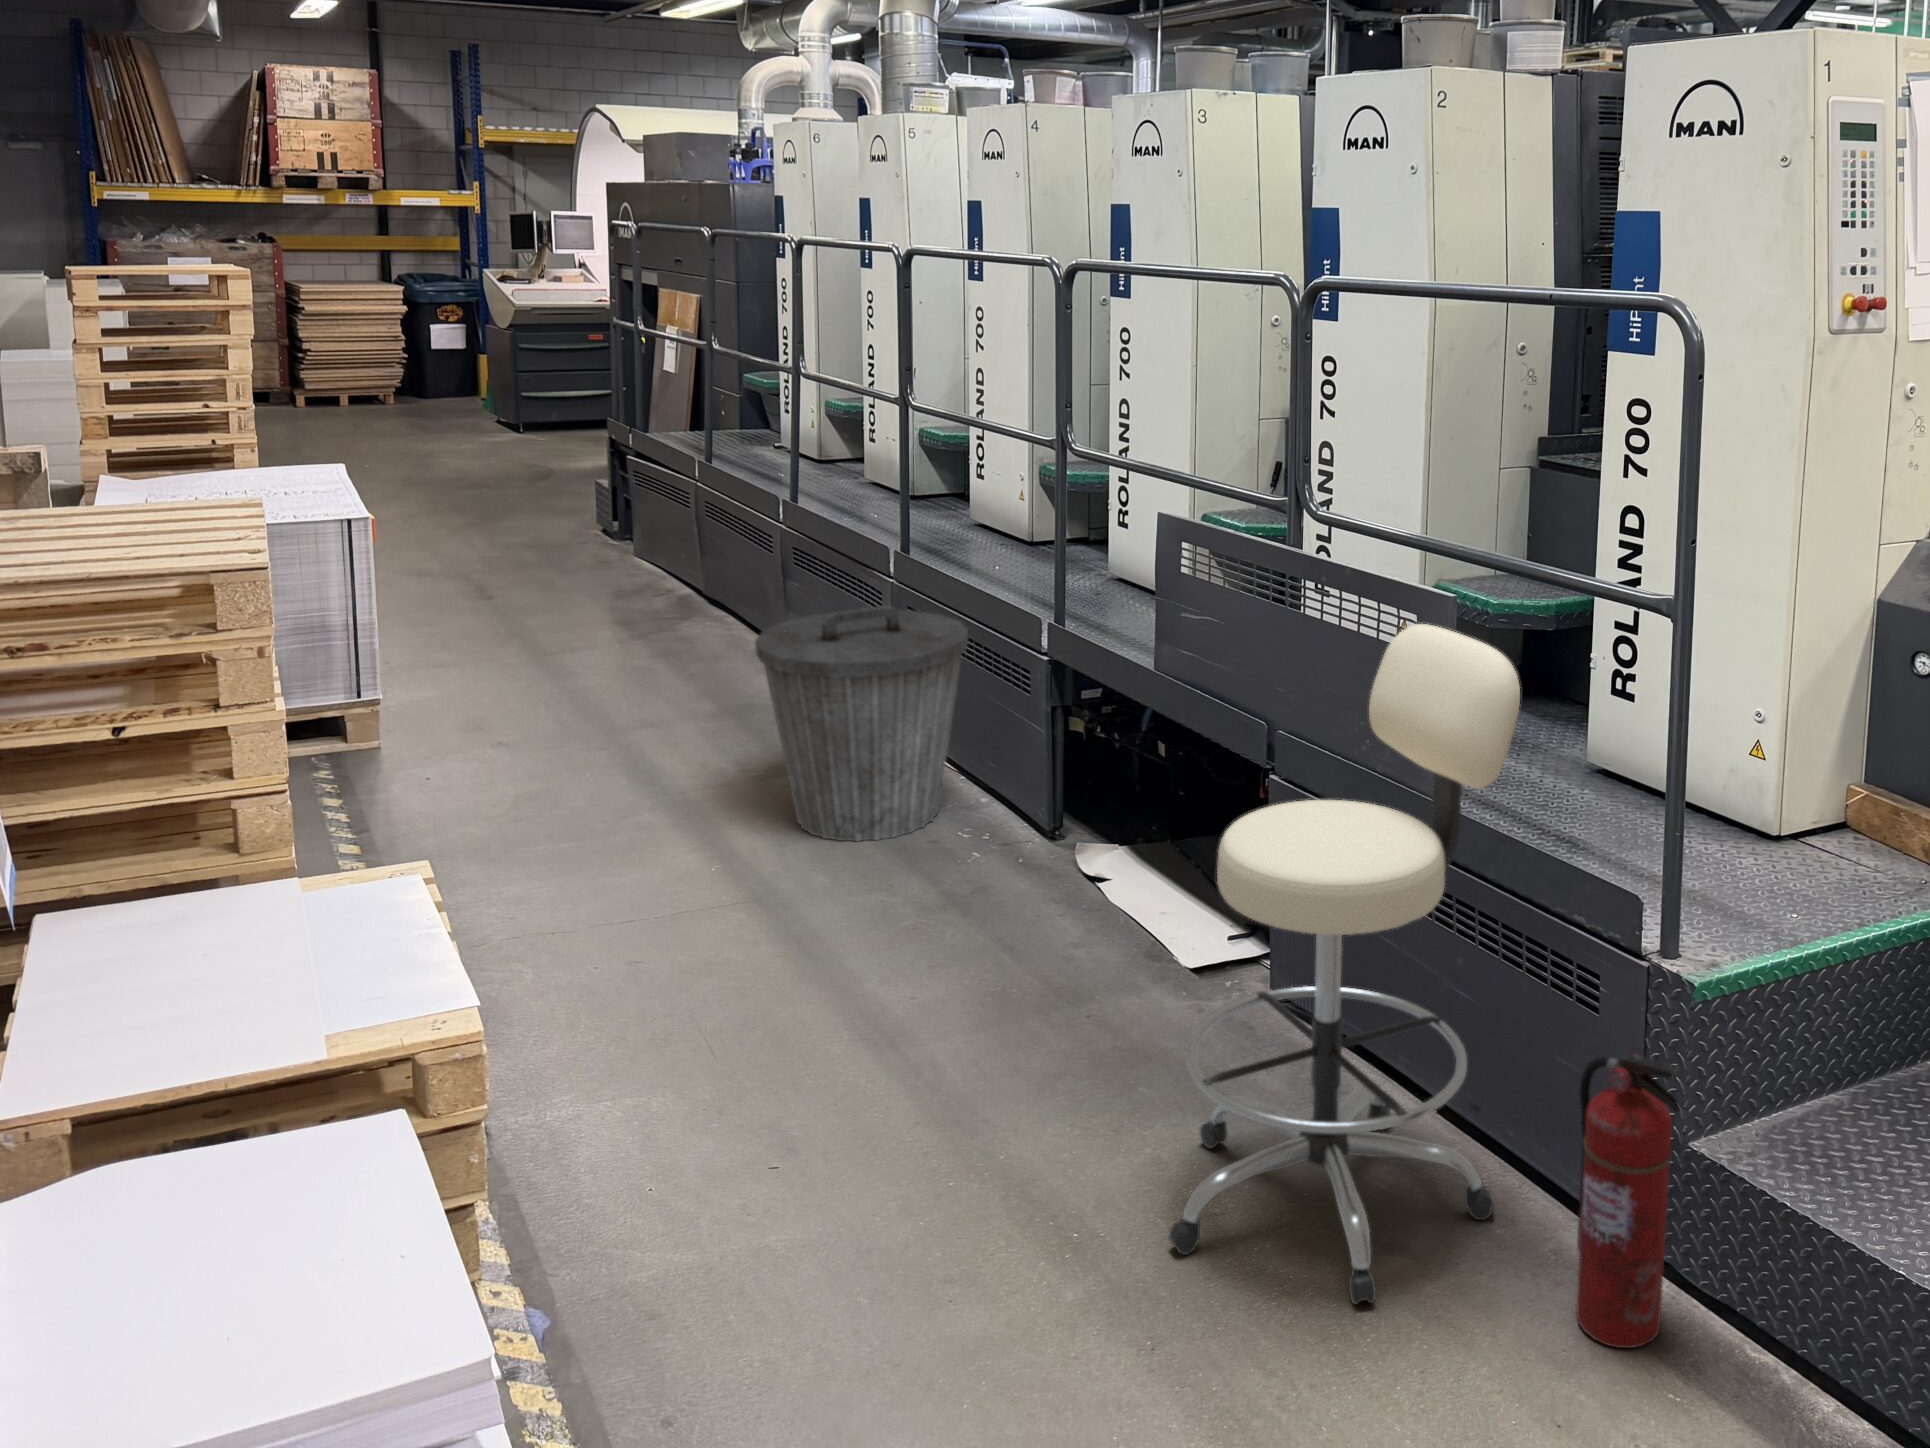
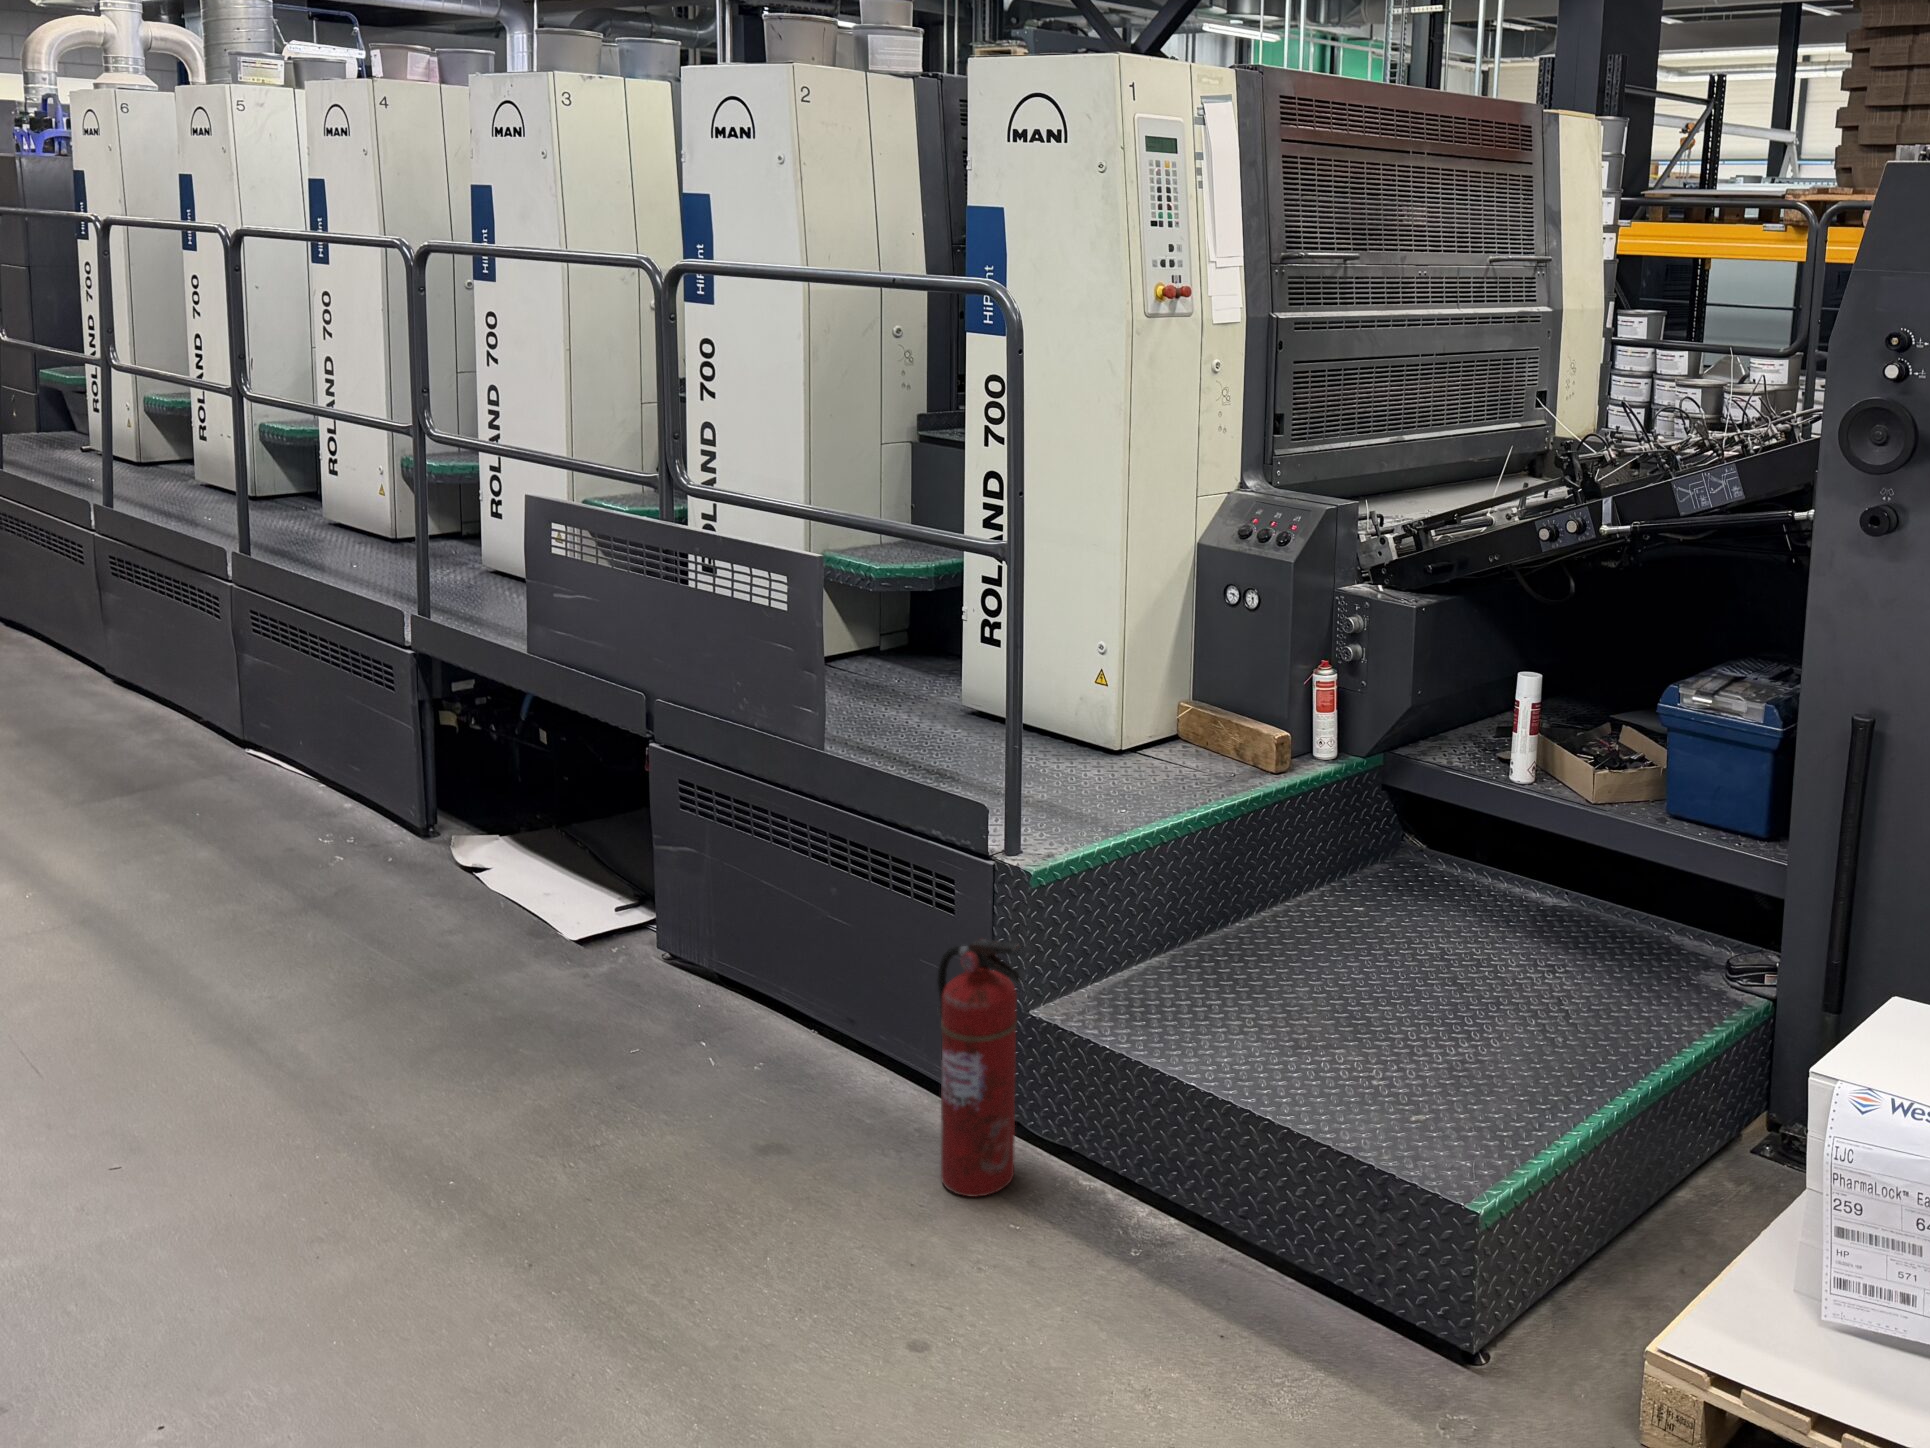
trash can: present [755,605,968,842] -> none [65,608,326,861]
stool: present [1168,624,1520,1304] -> none [552,581,877,1201]

